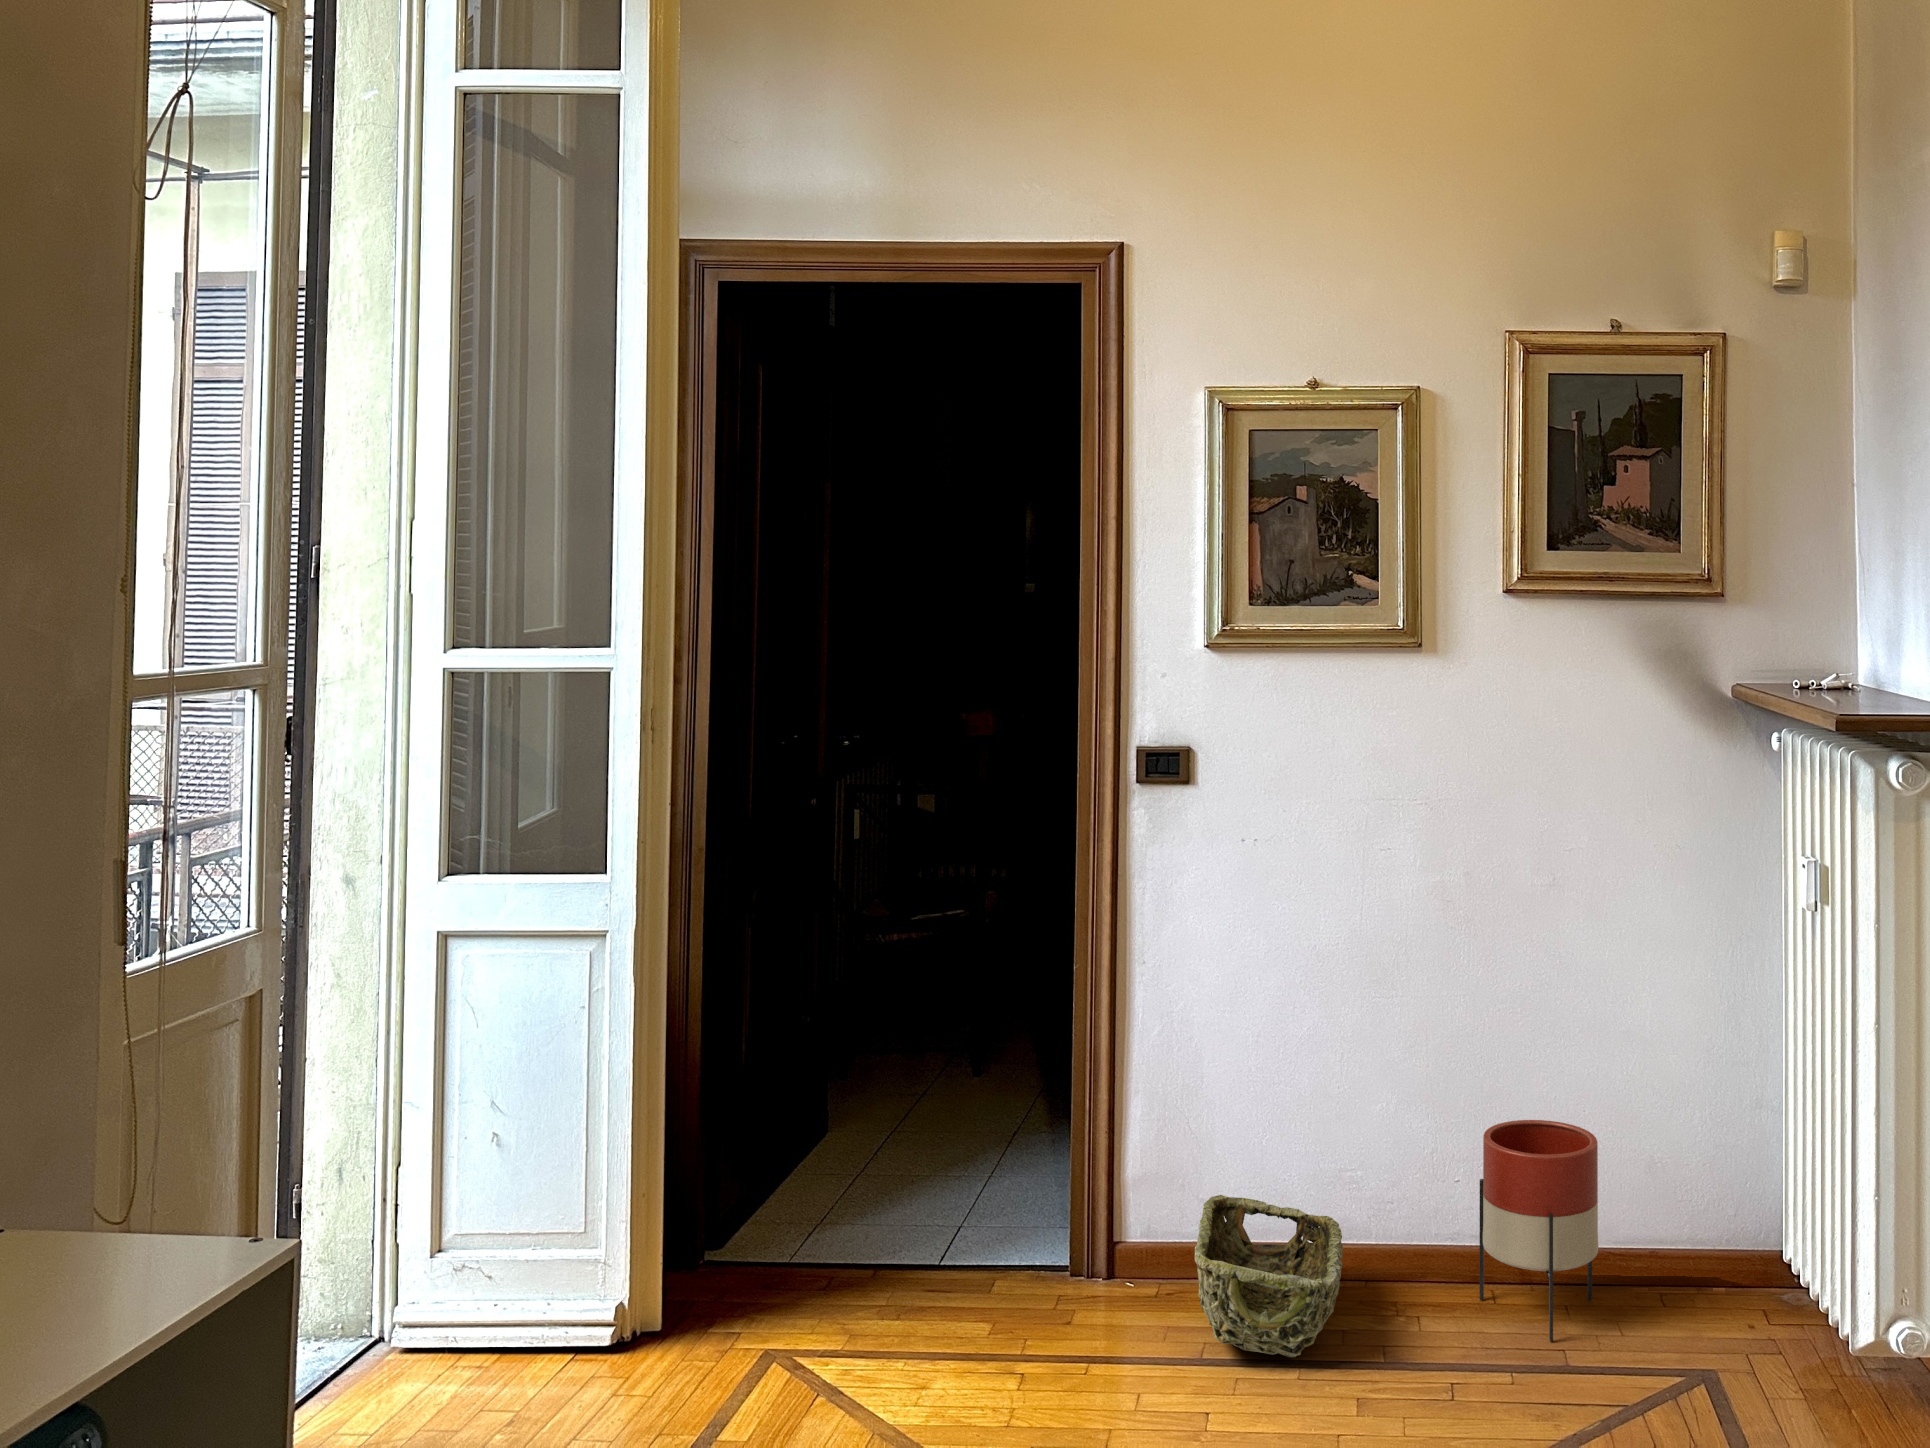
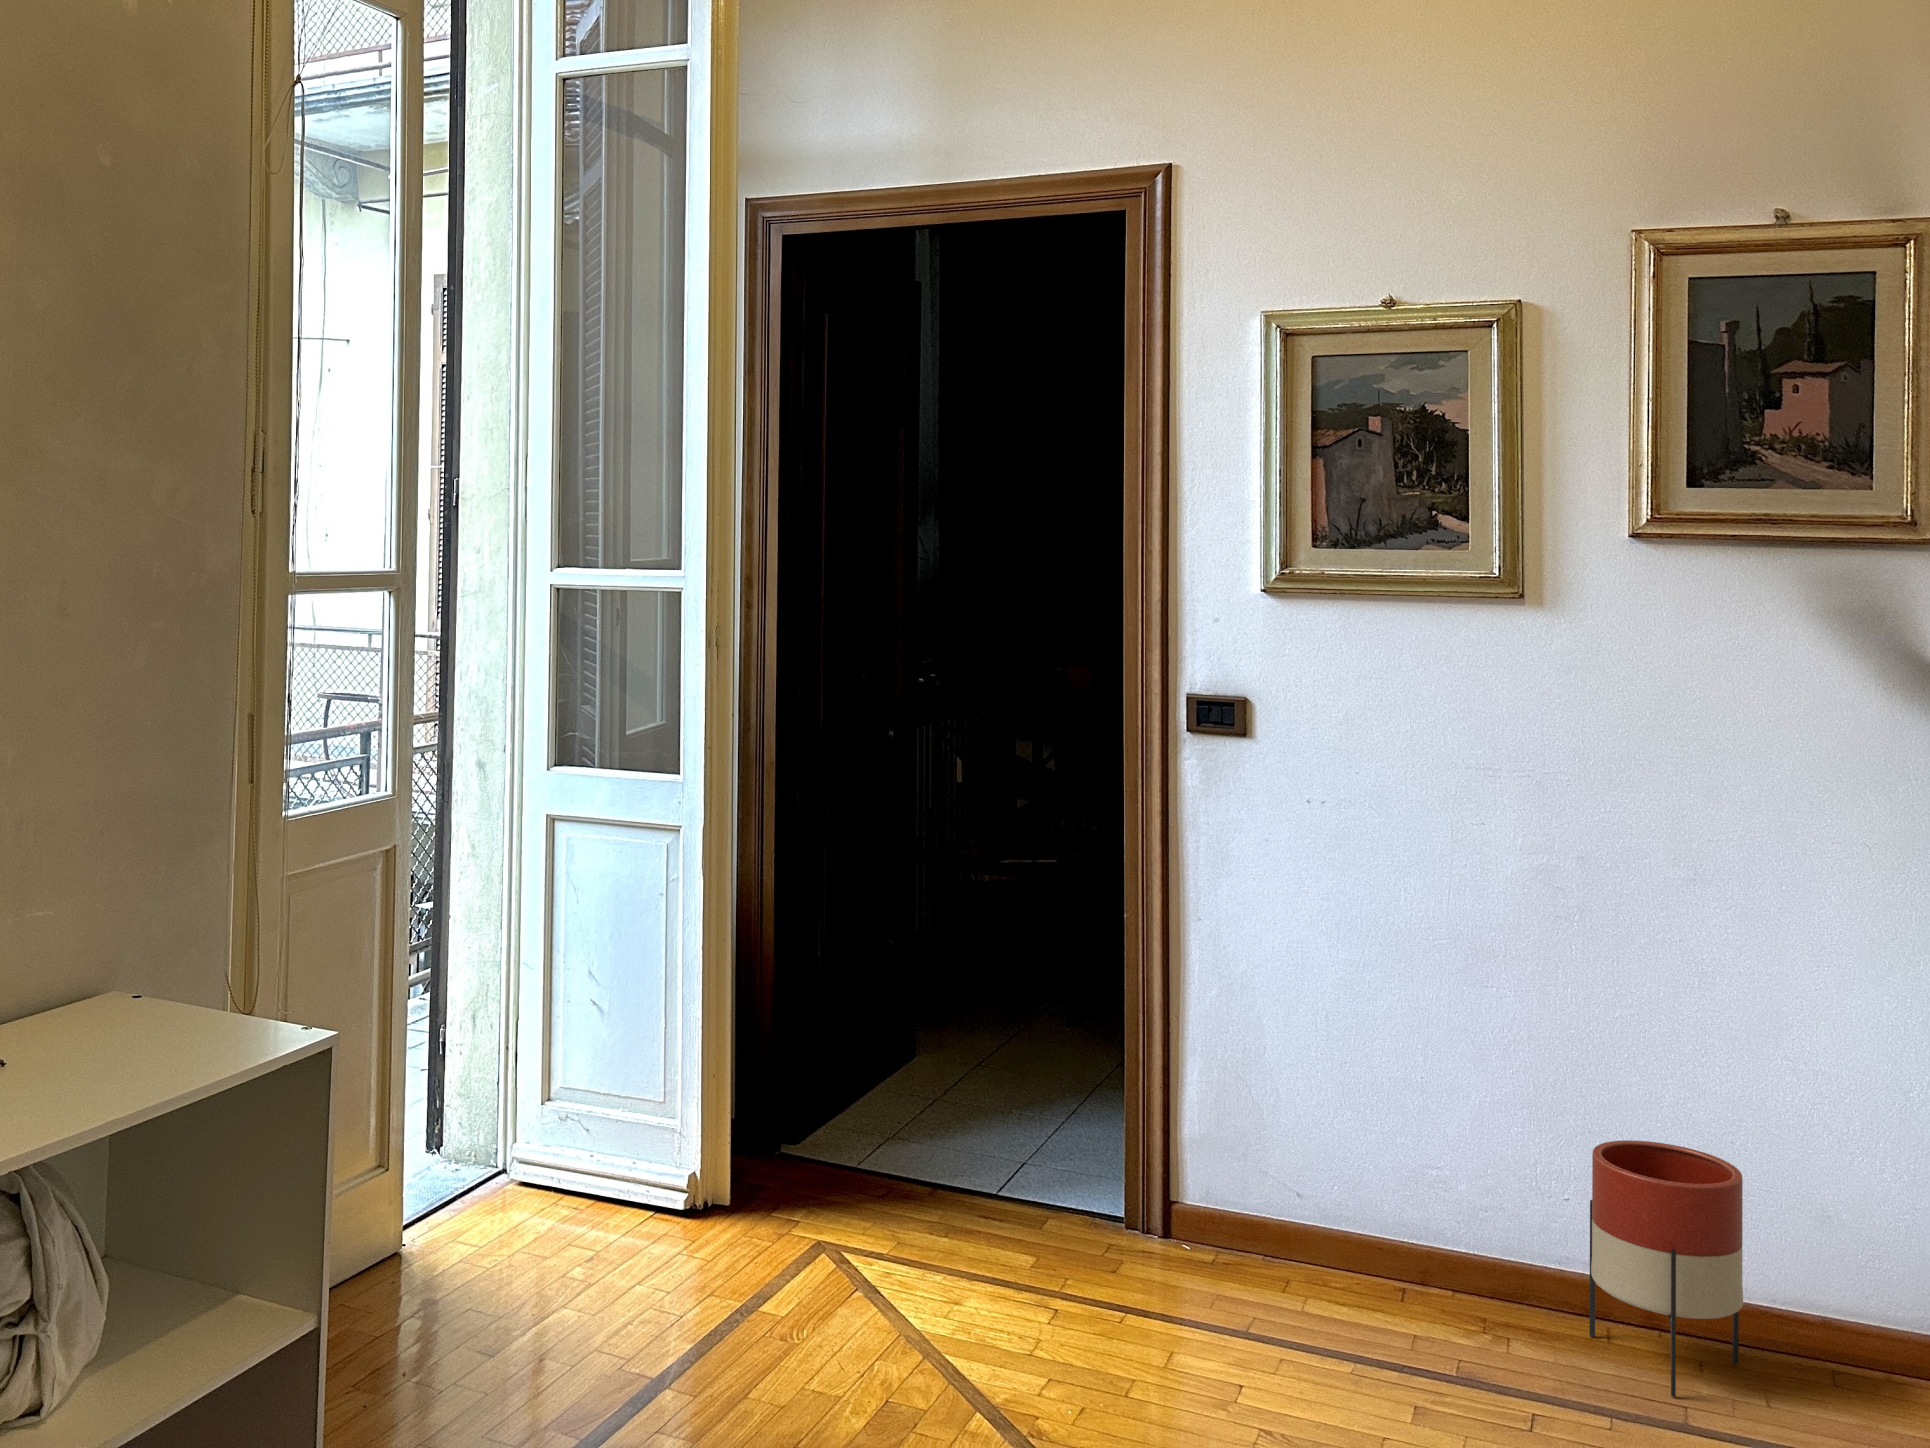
woven basket: present [1195,1195,1343,1358] -> none [1238,1170,1418,1351]

